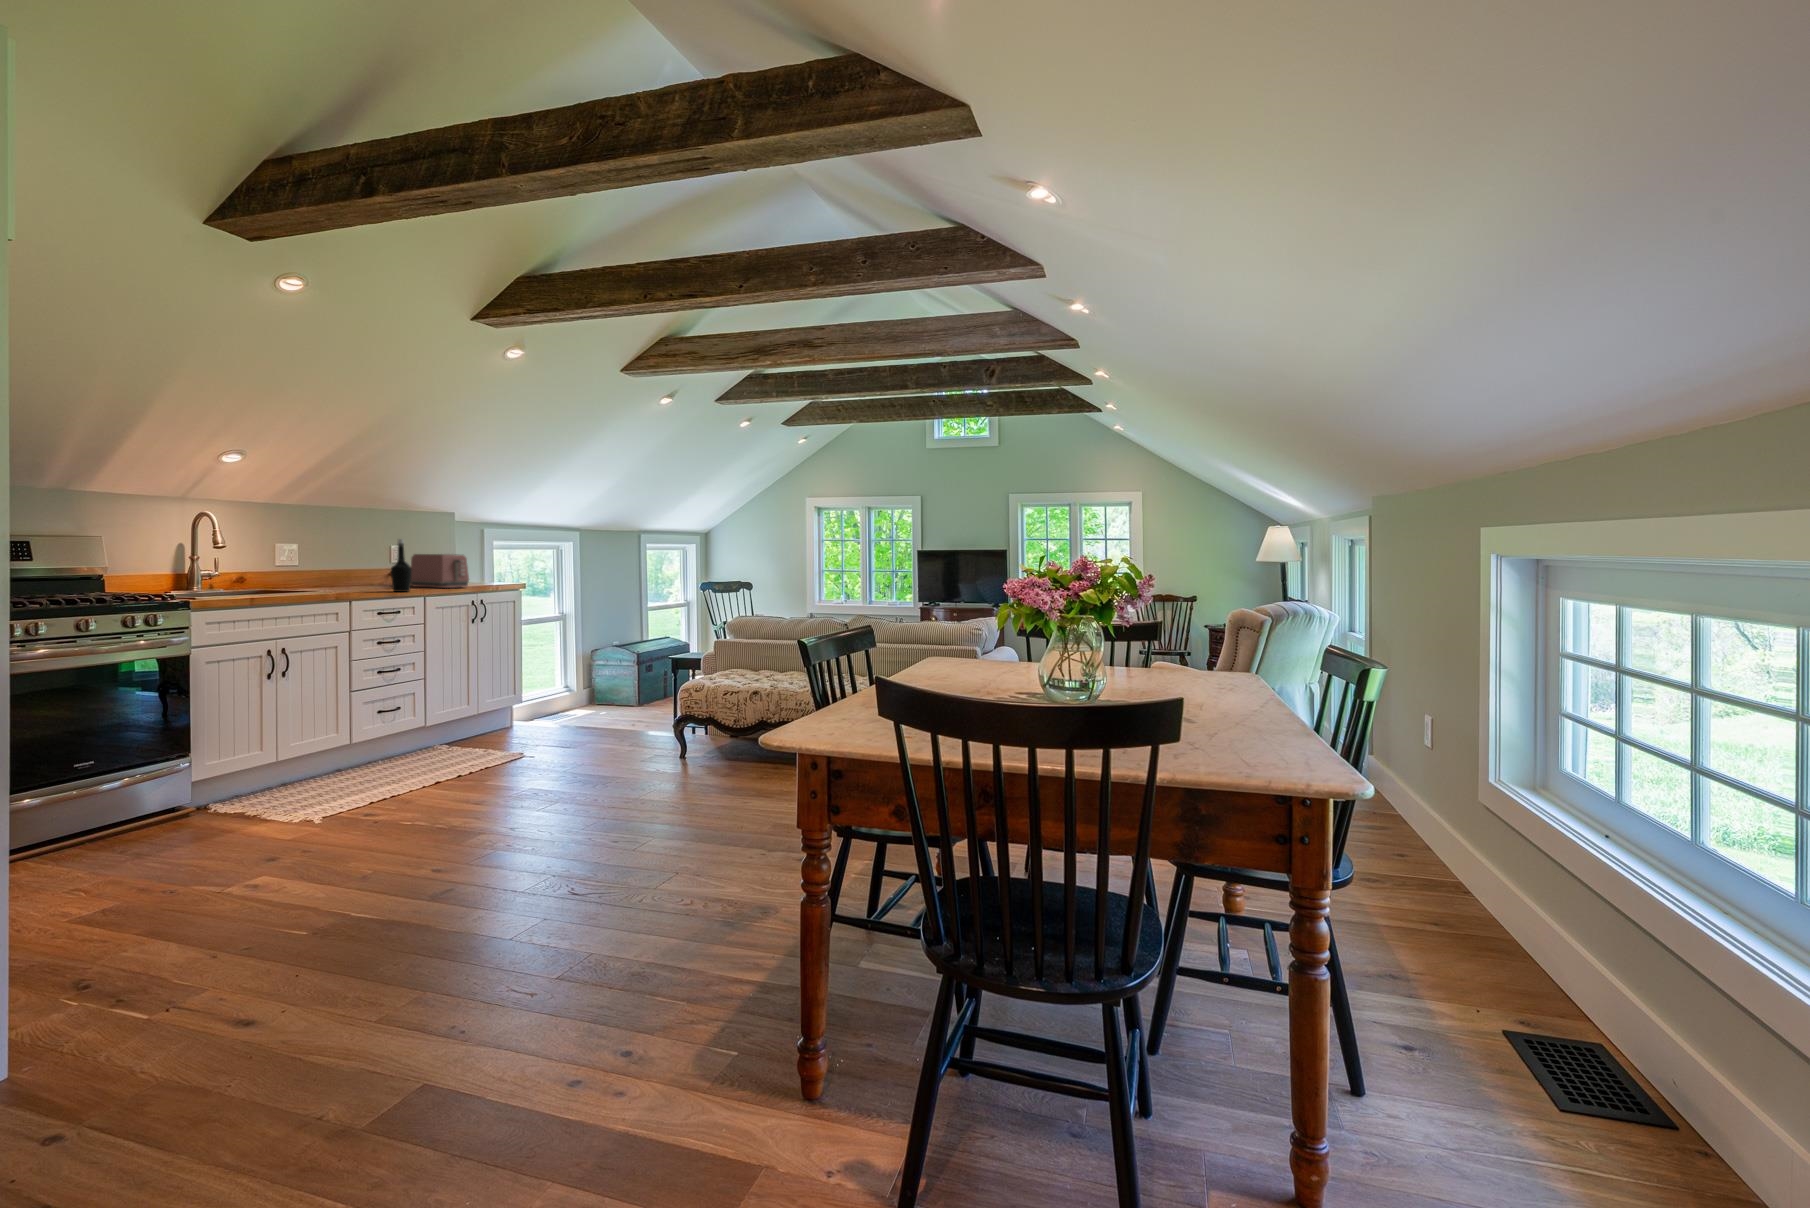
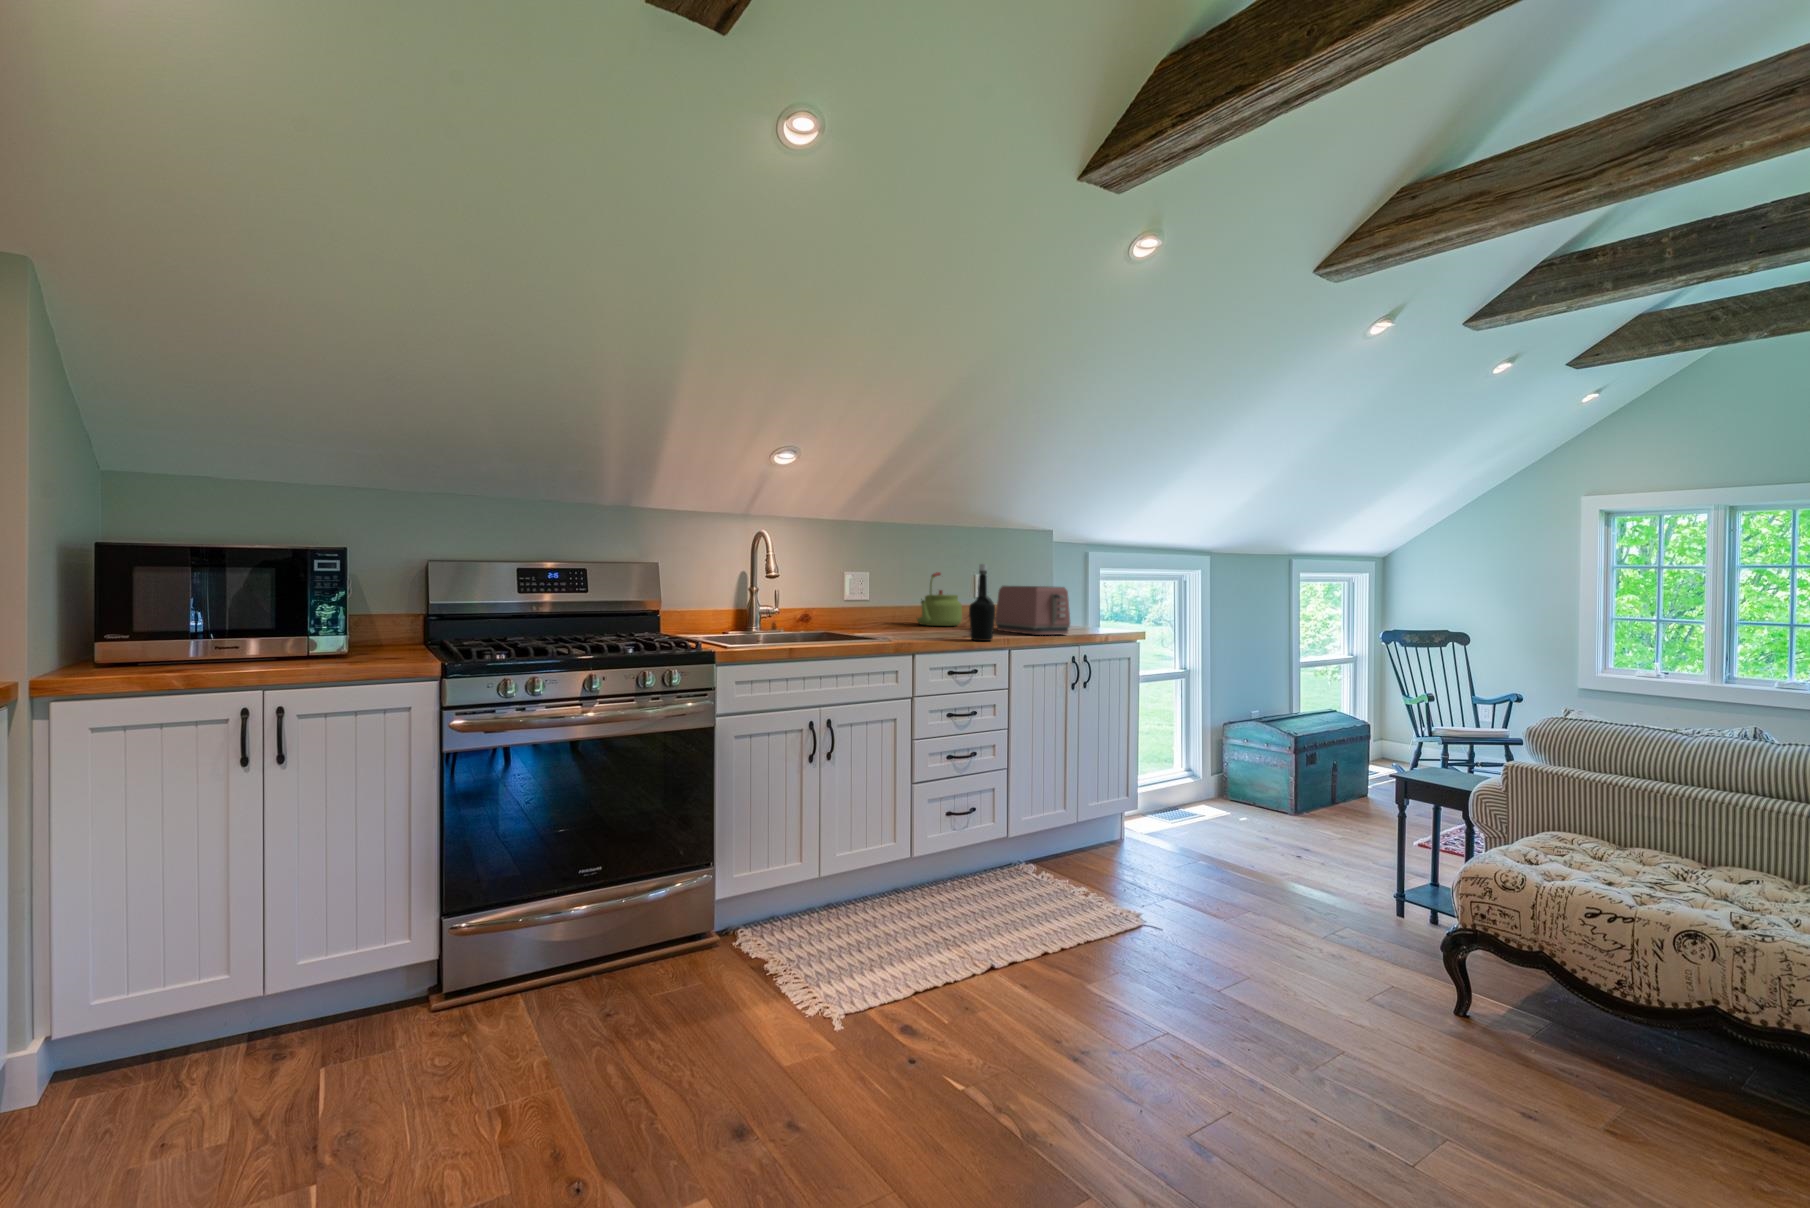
kettle: none [340,544,381,584] -> present [917,572,962,626]

